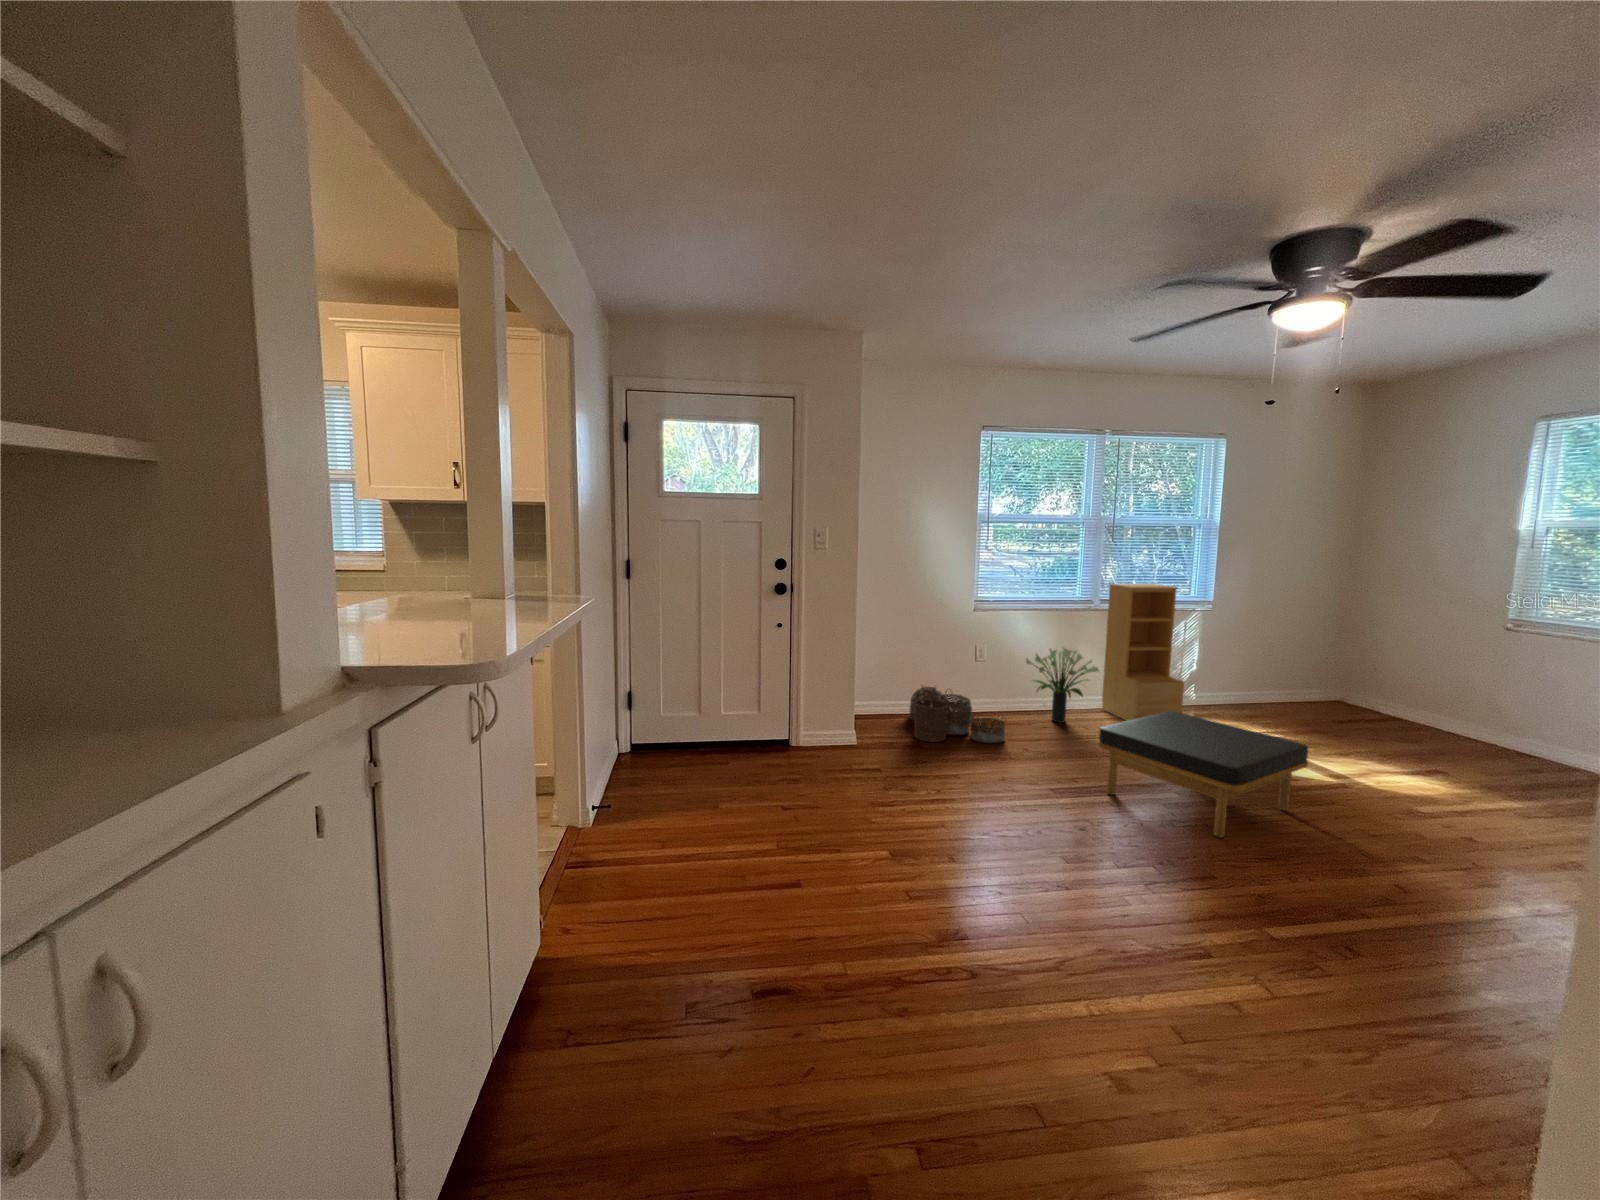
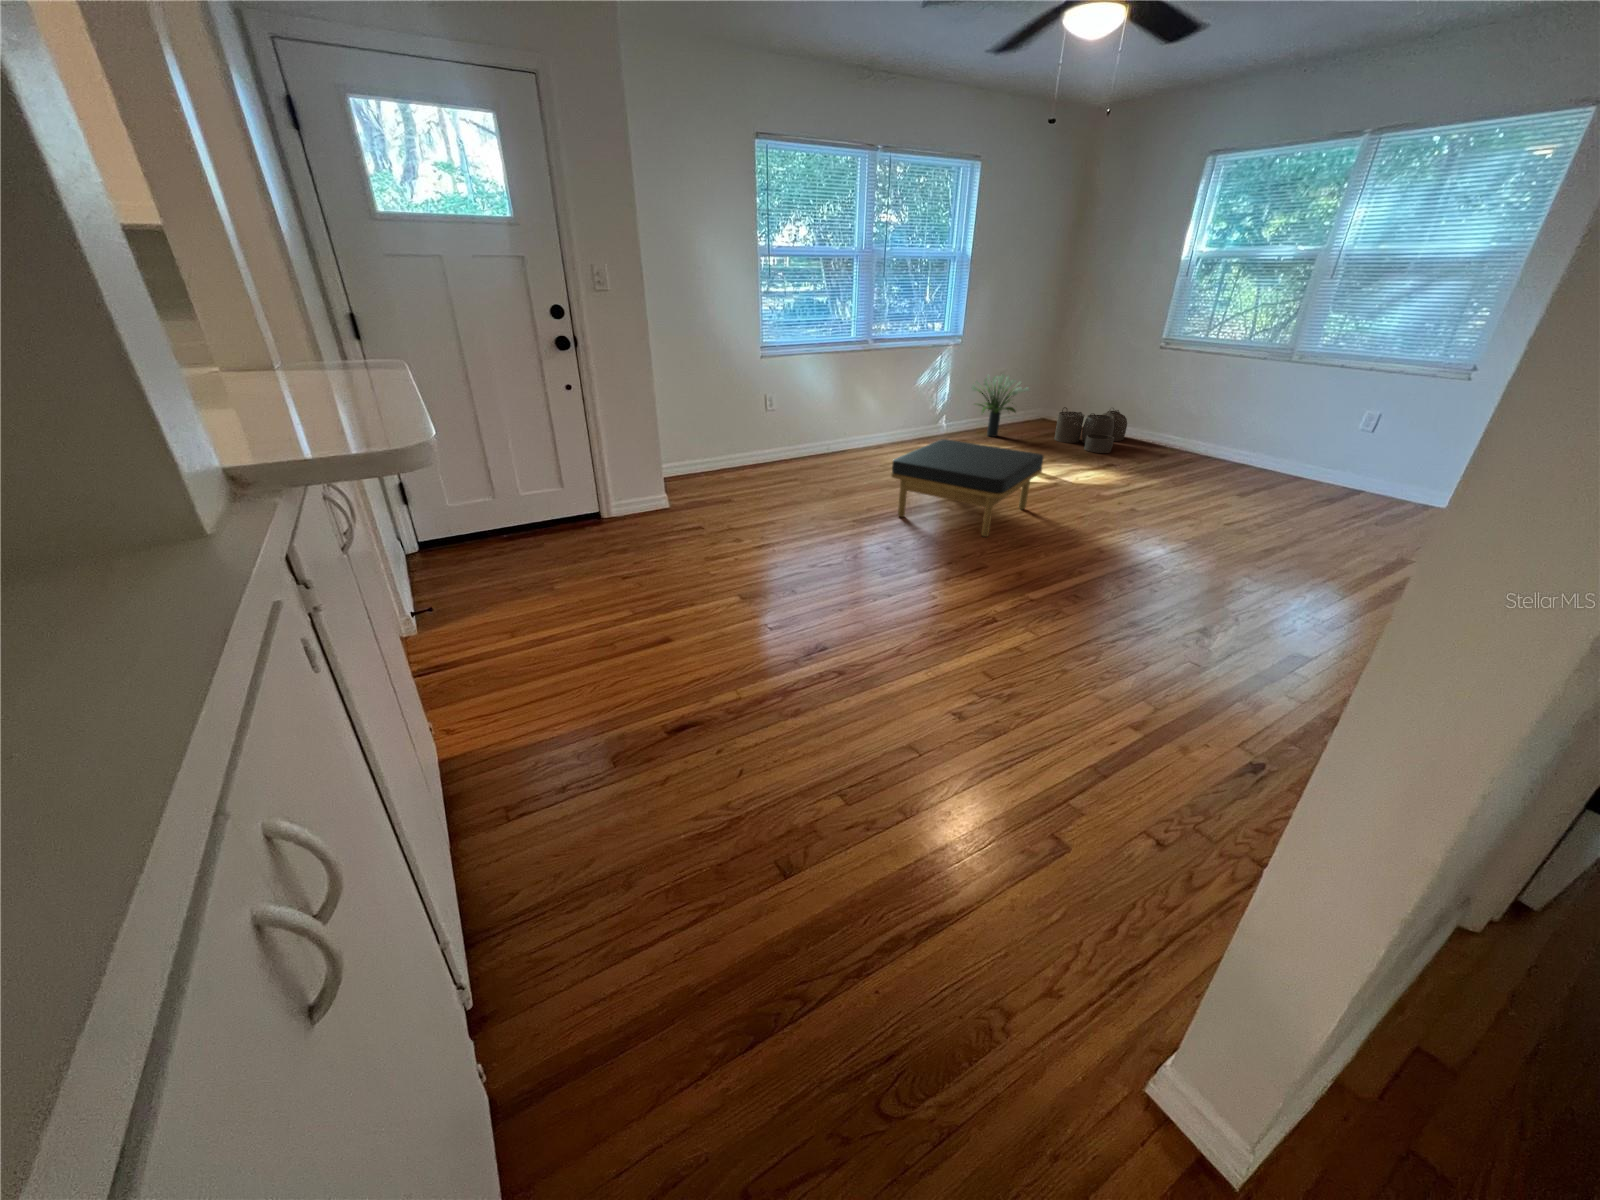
bookshelf: present [1102,584,1184,721] -> none [874,320,942,455]
potted plant: present [1026,648,1099,723] -> present [972,374,1029,437]
woven basket: present [909,686,1005,743] -> present [1054,407,1127,453]

